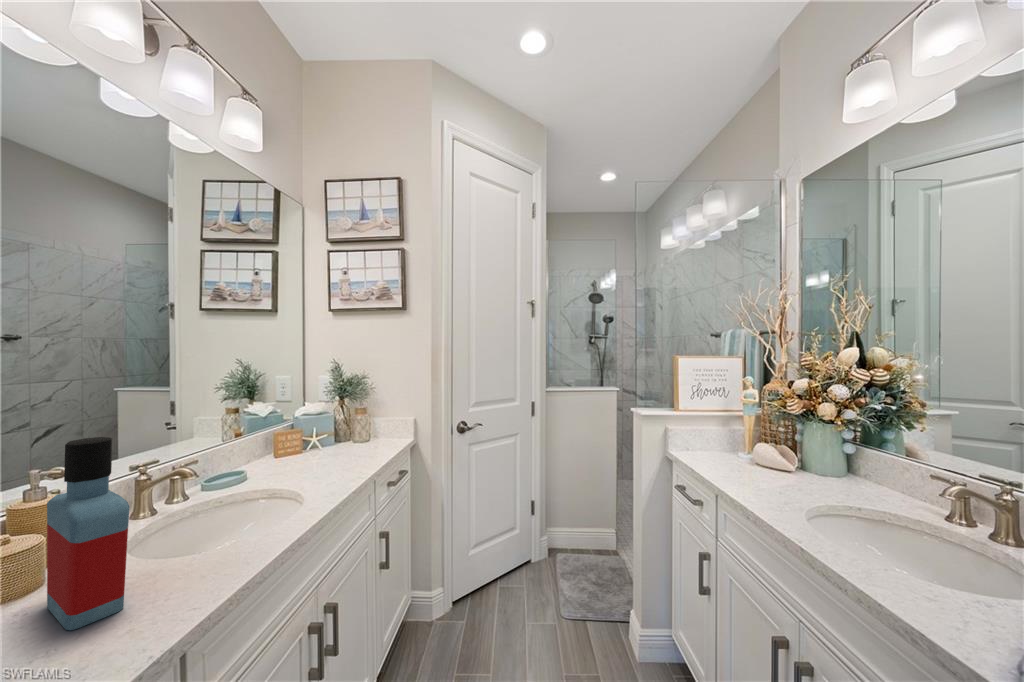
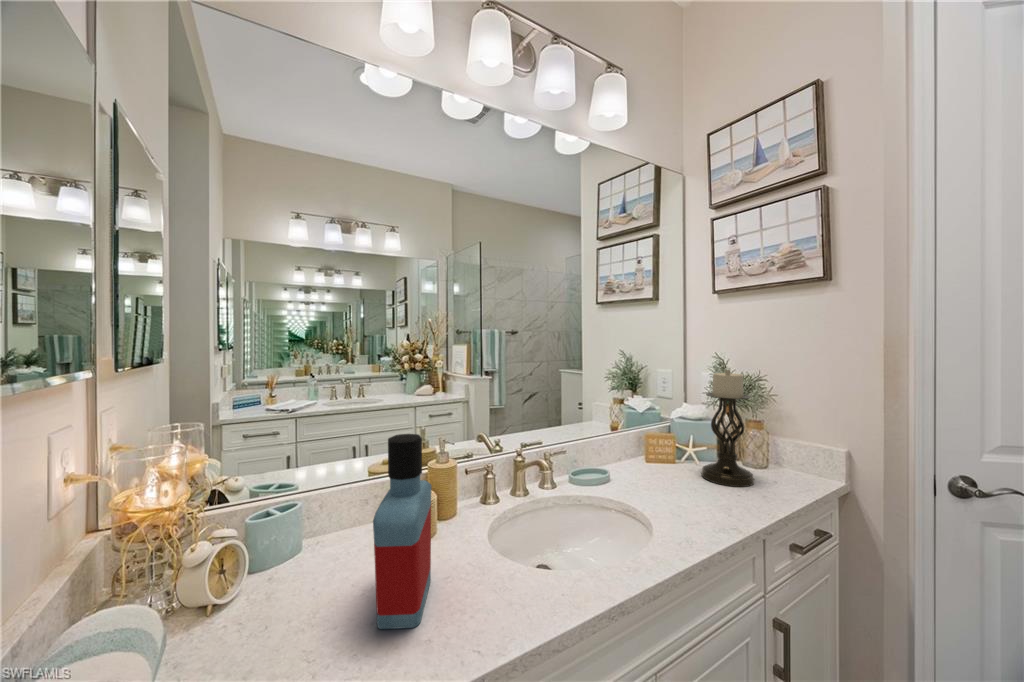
candle holder: none [325,371,363,457] -> present [701,370,754,487]

